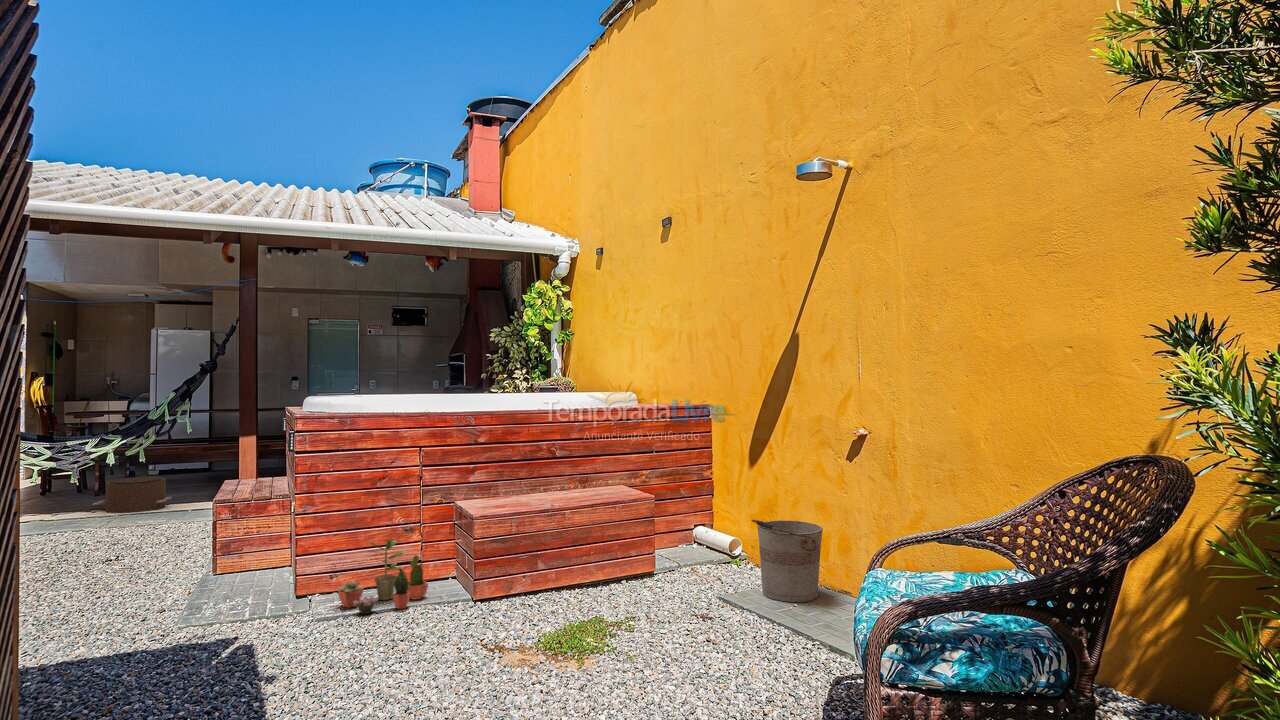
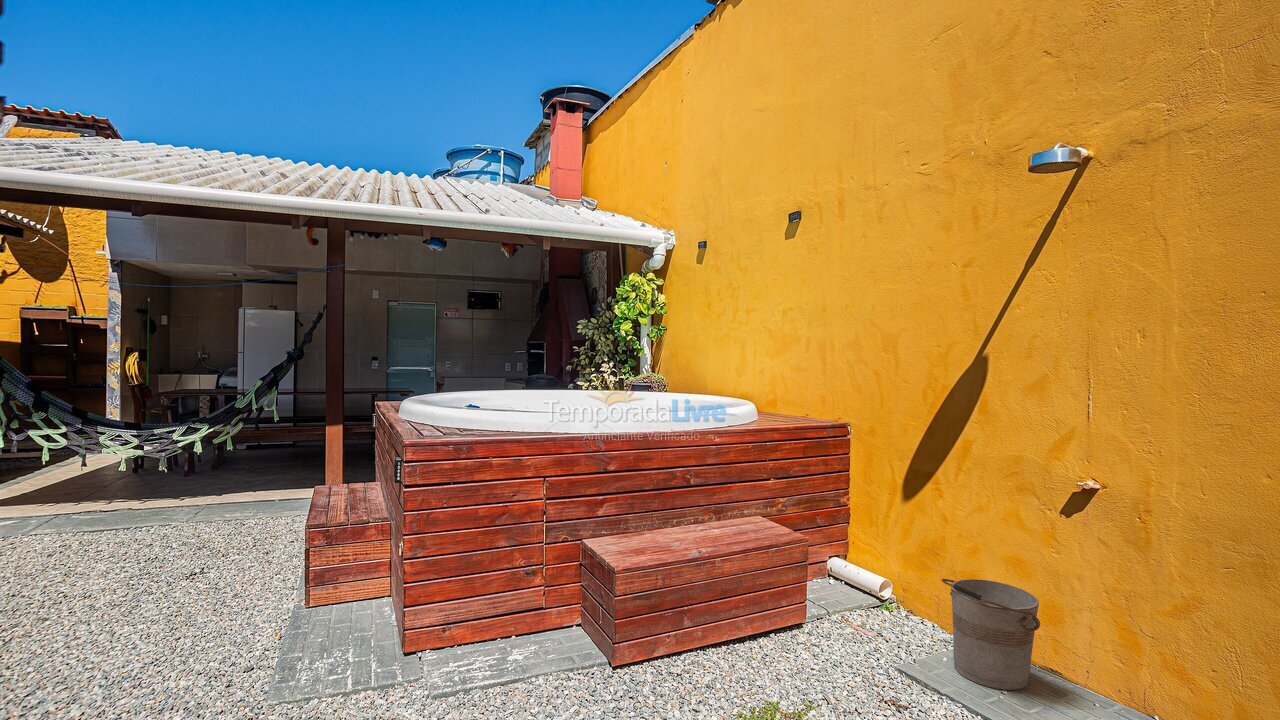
pouf: present [93,477,172,513] -> none [181,463,261,501]
potted plant: present [338,538,428,614] -> none [452,587,557,689]

